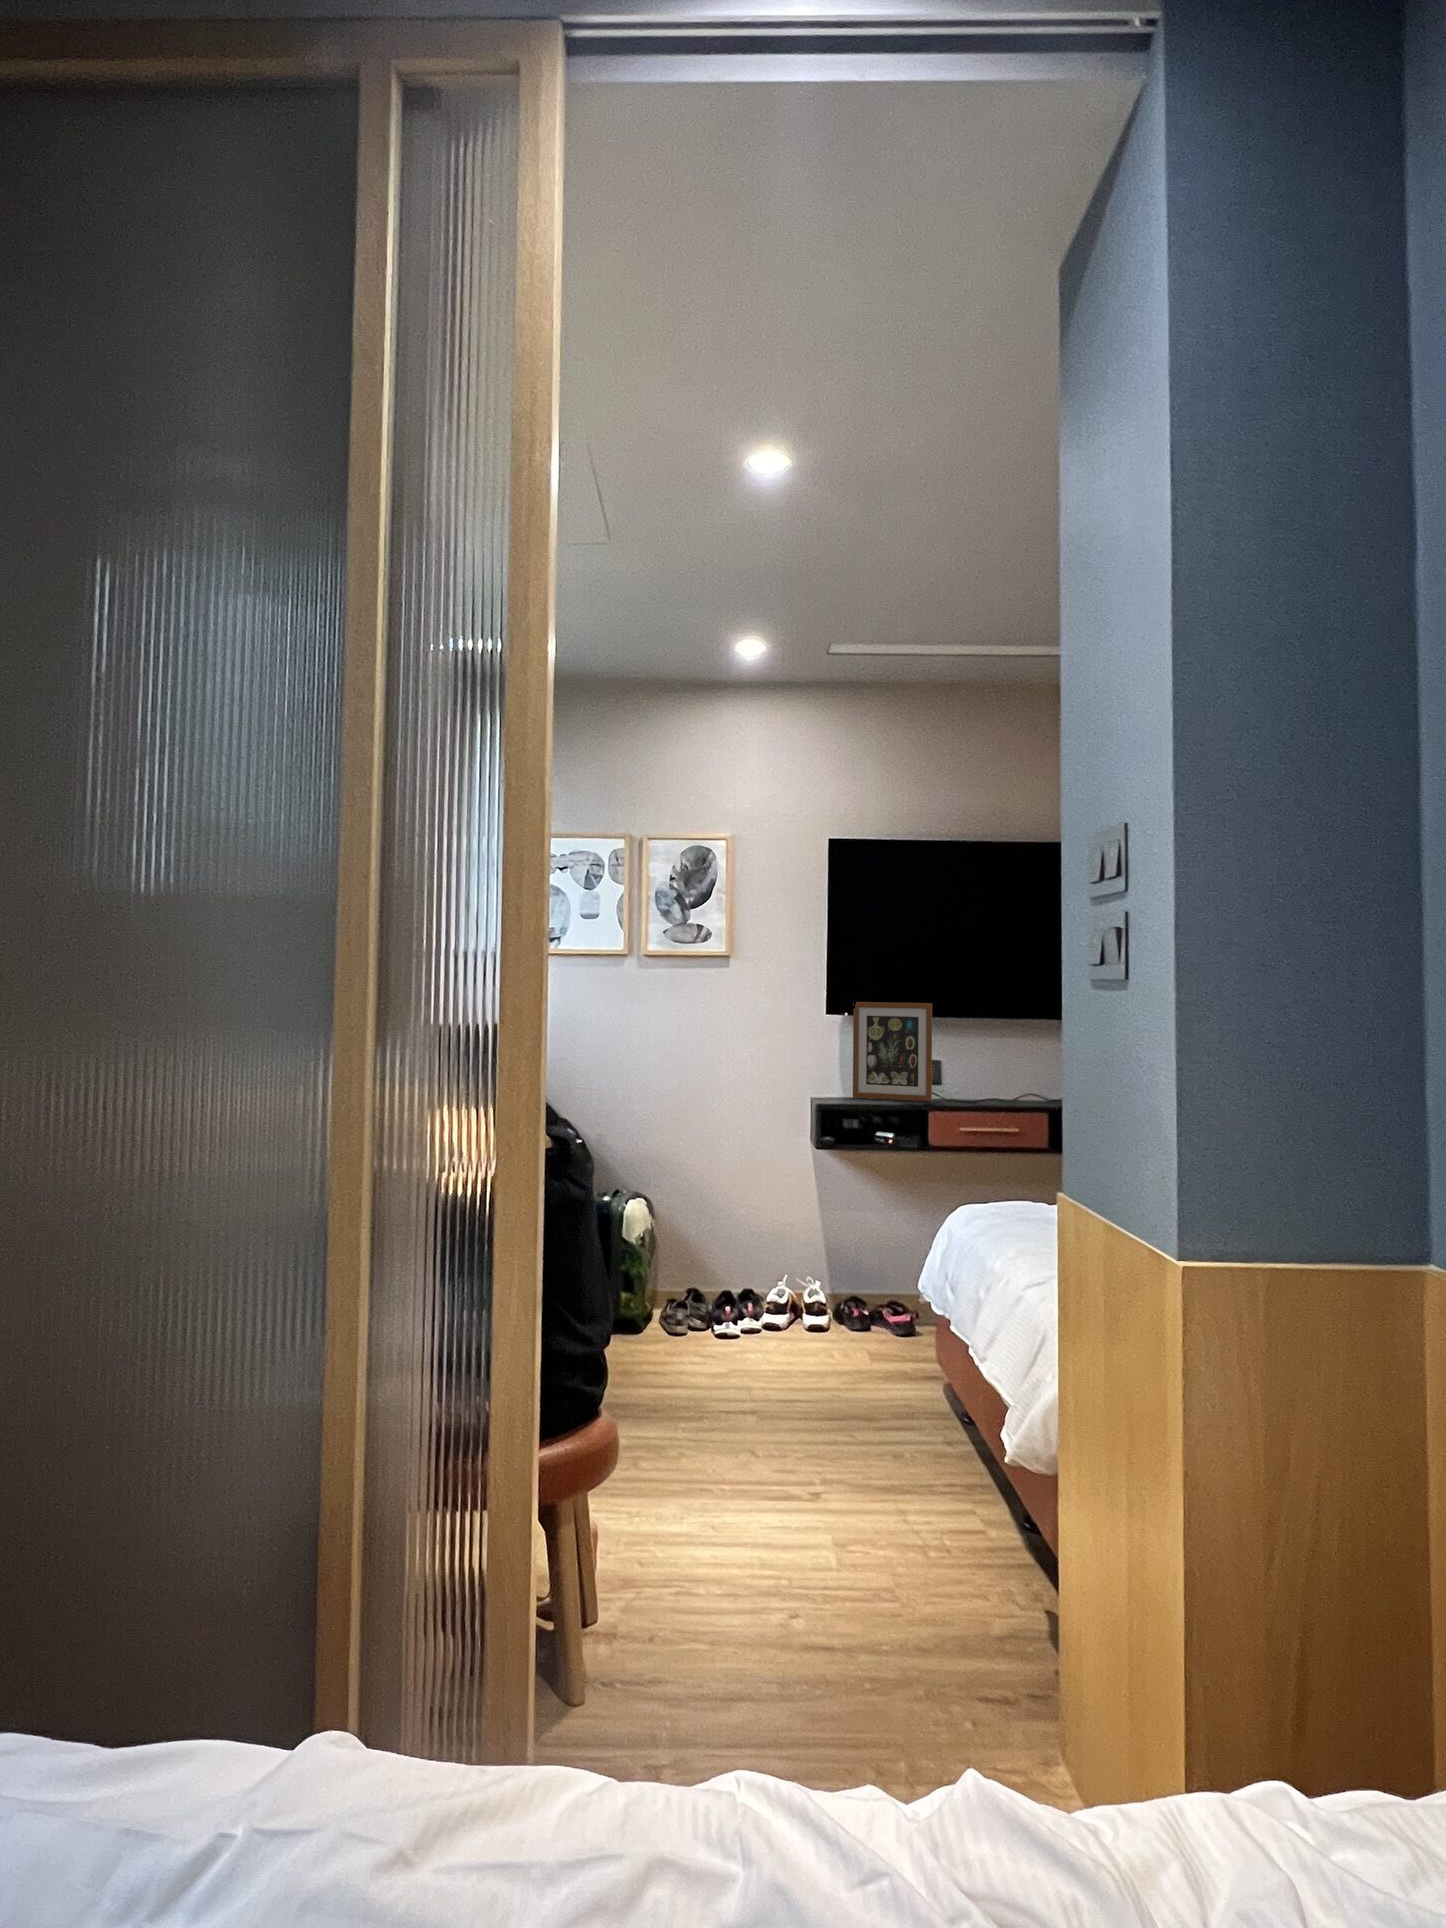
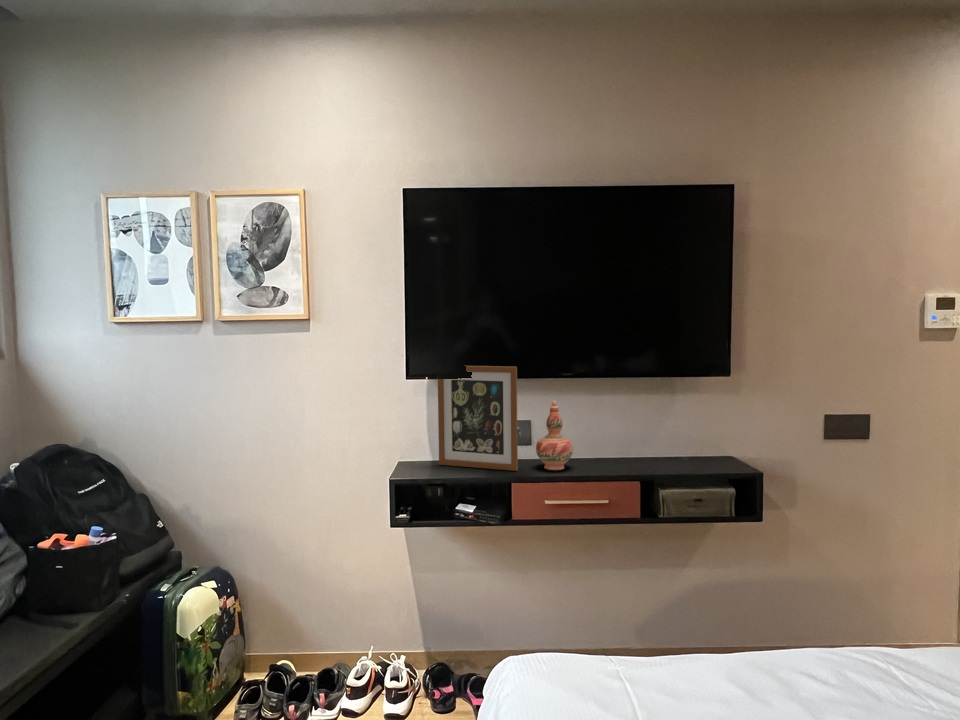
decorative vase: none [948,1037,984,1102] -> present [536,401,573,470]

